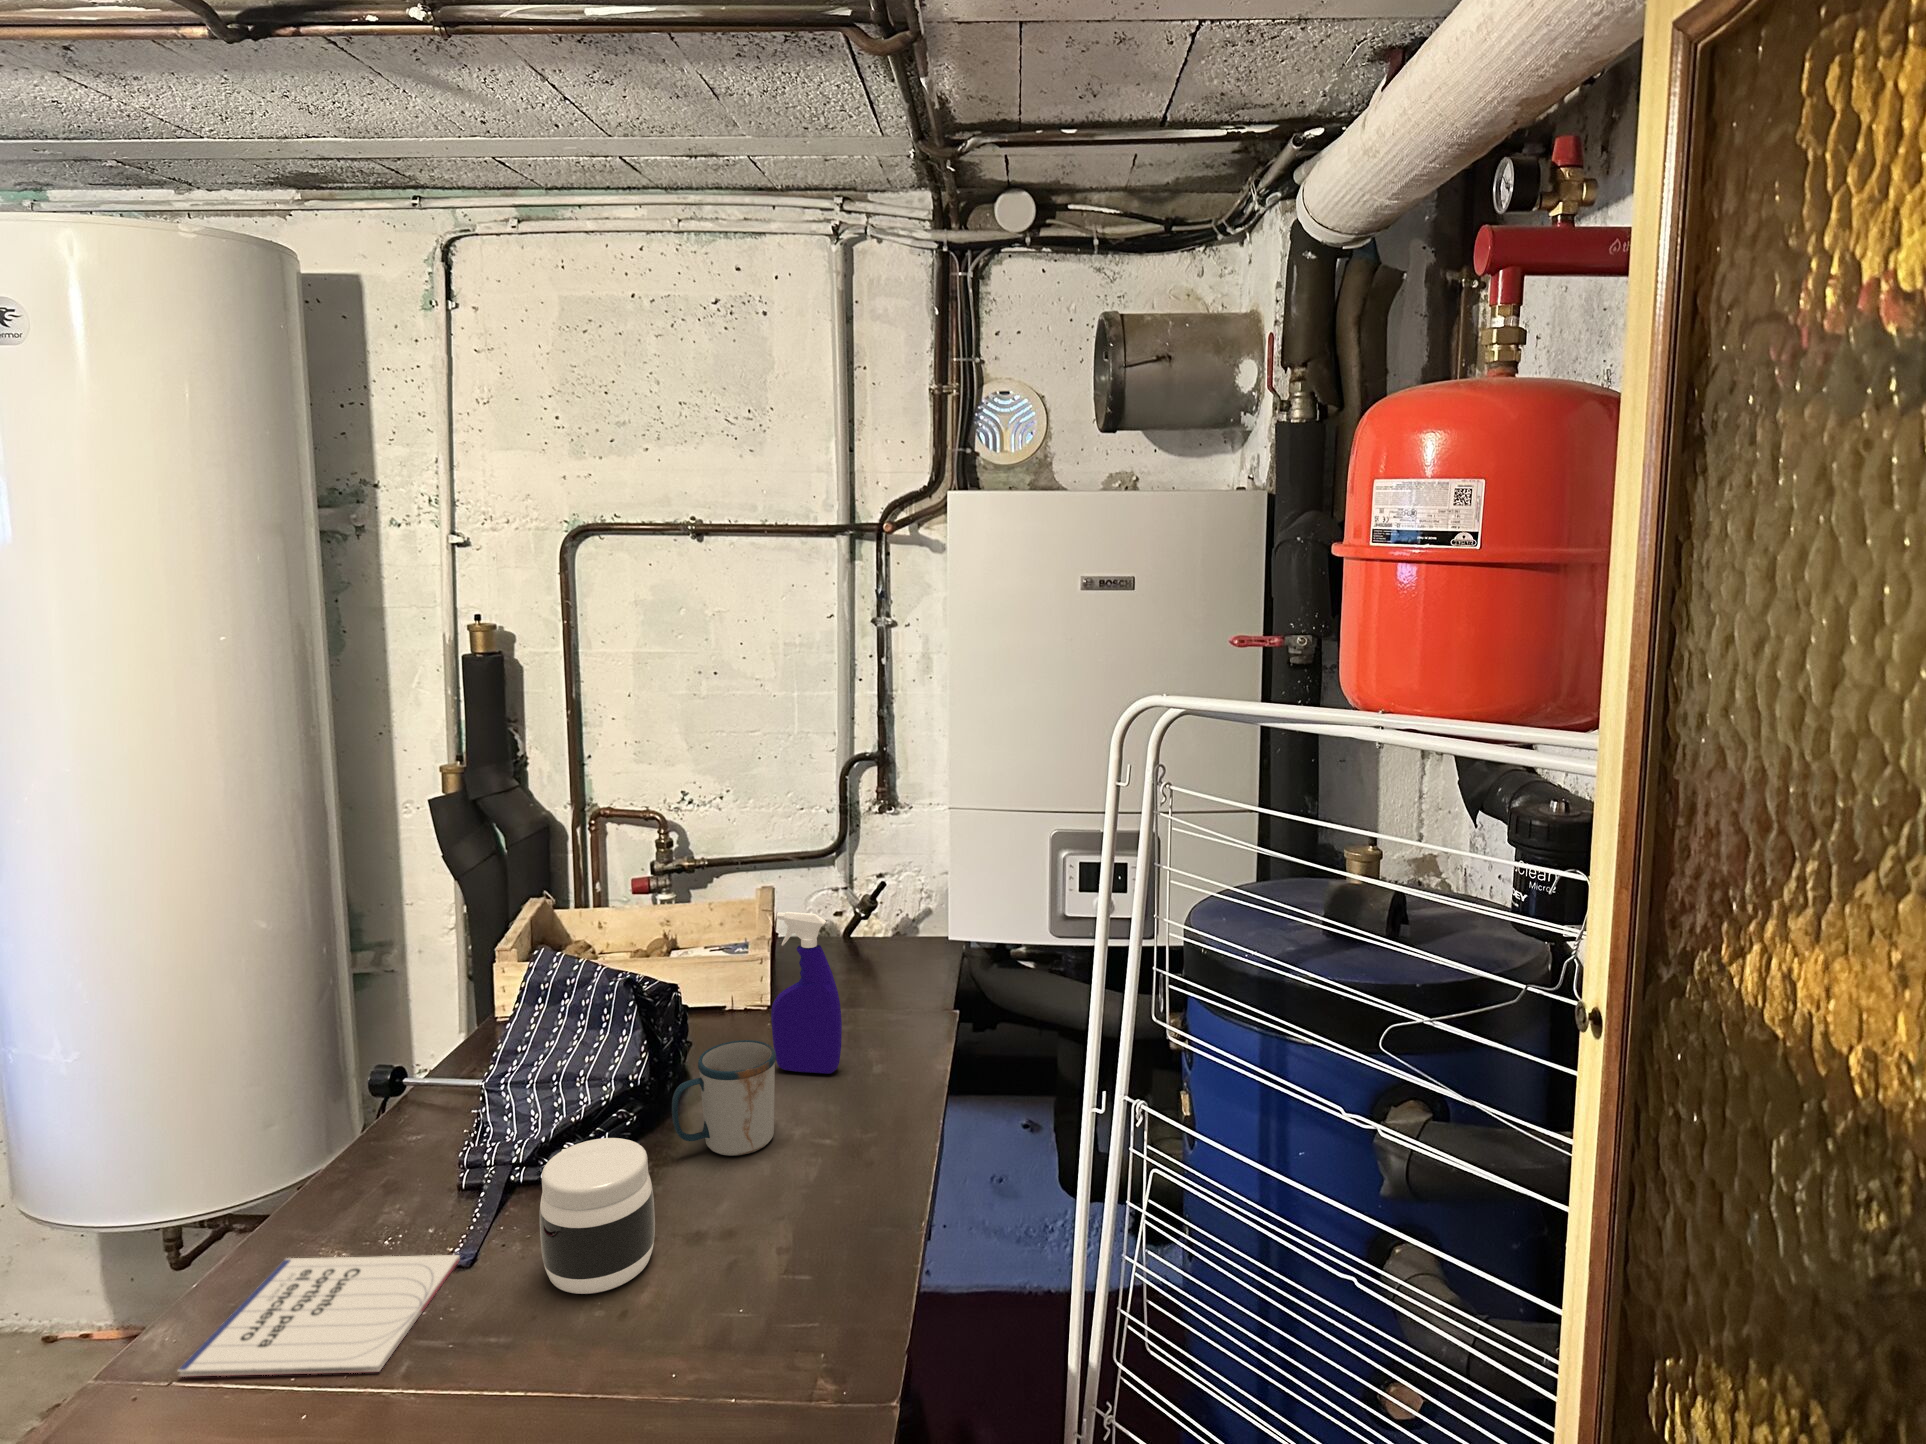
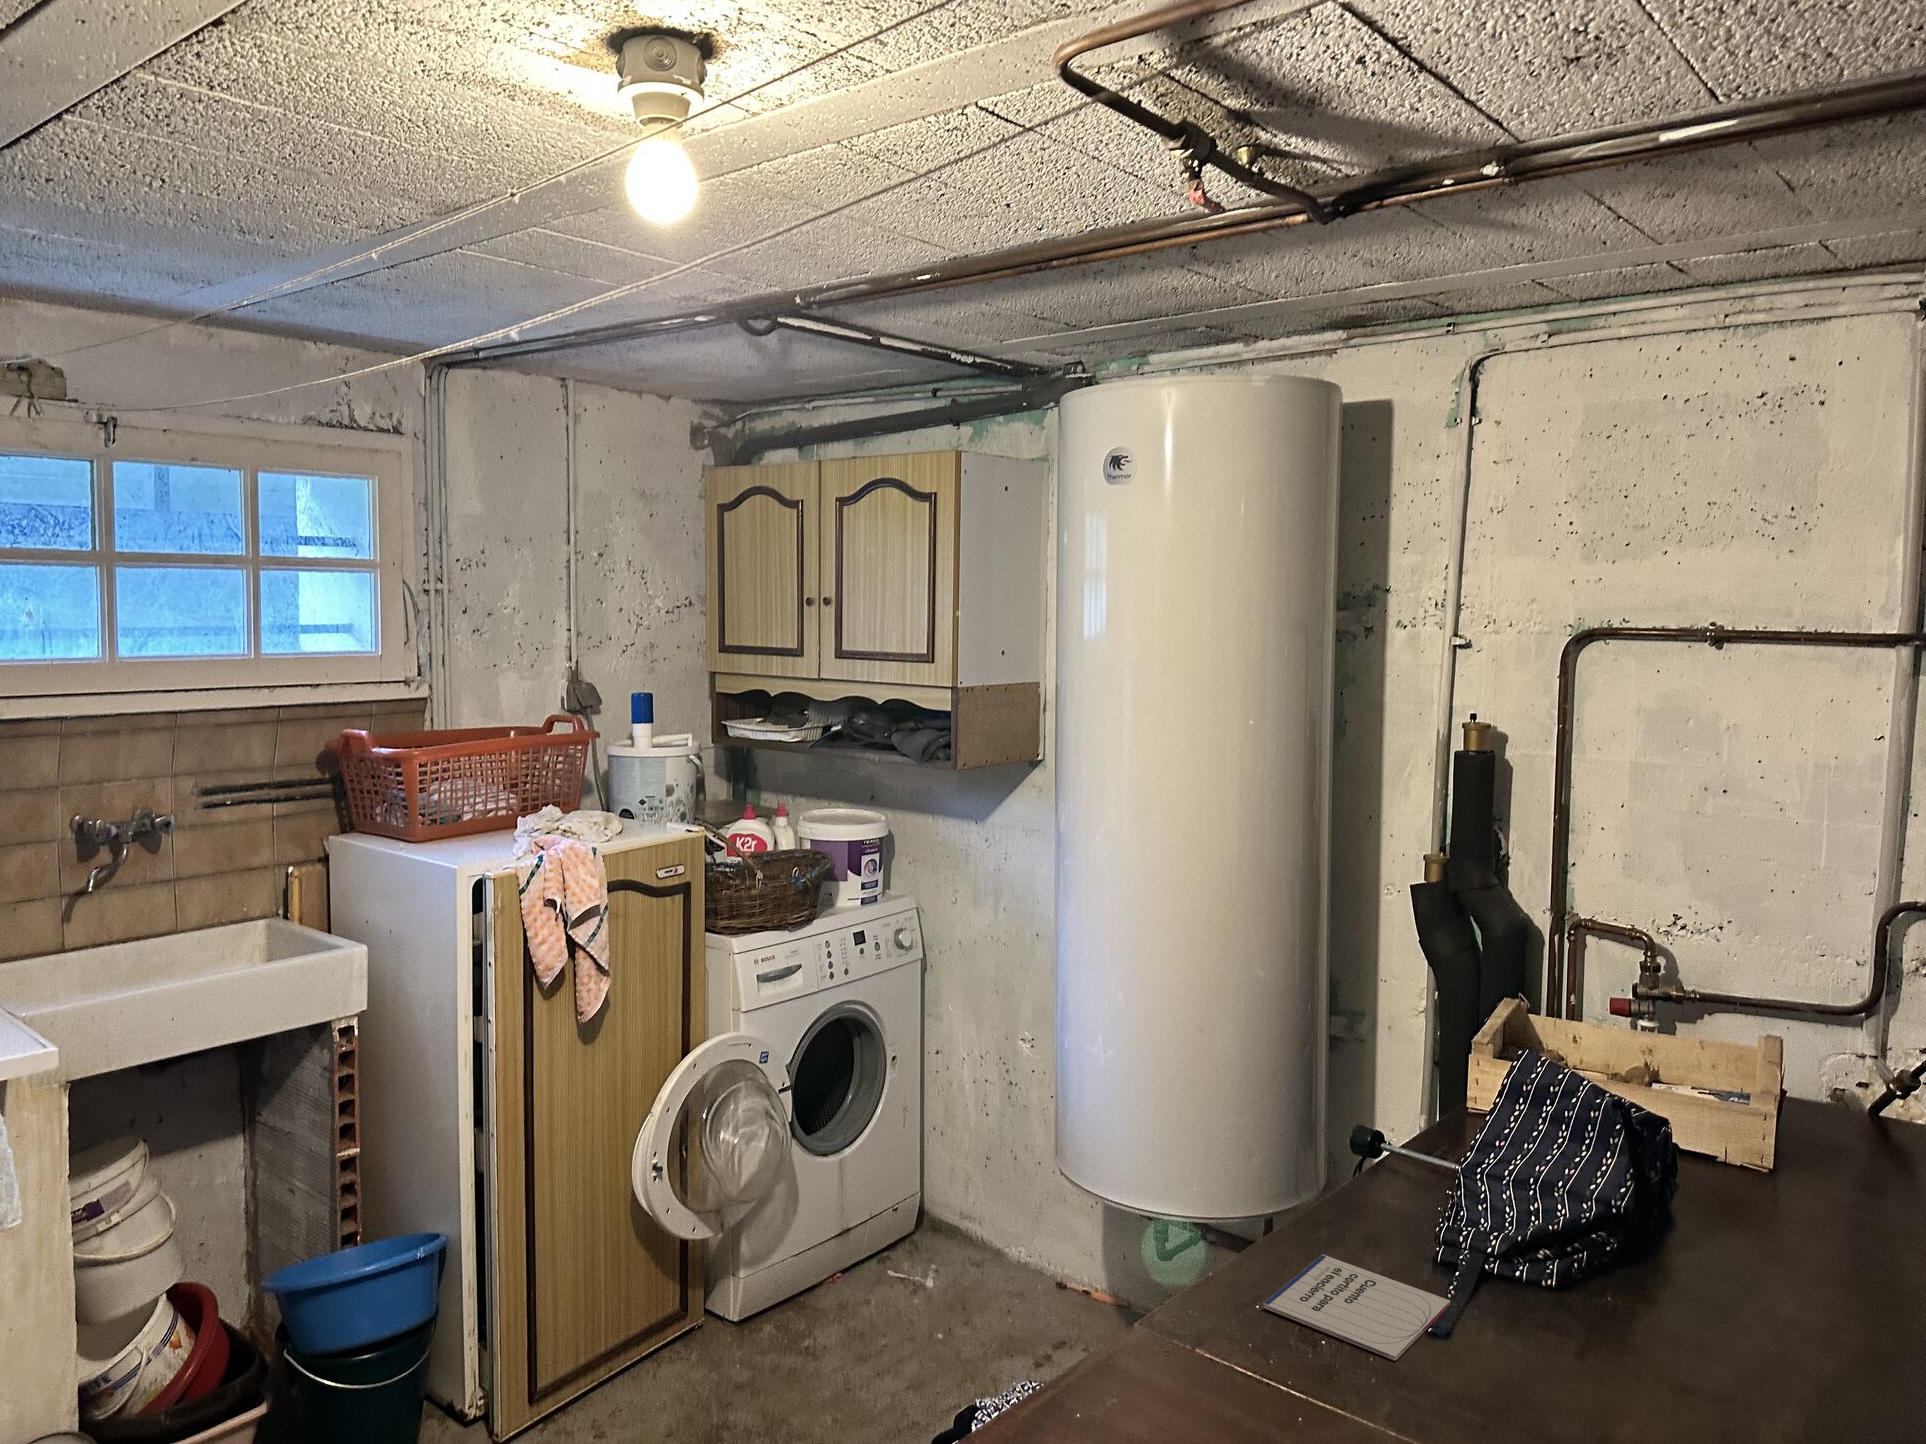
spray bottle: present [771,912,842,1074] -> none [1756,1084,1840,1266]
mug: present [672,1040,776,1156] -> none [1642,1199,1756,1312]
jar: present [540,1138,655,1294] -> none [1520,1245,1620,1376]

